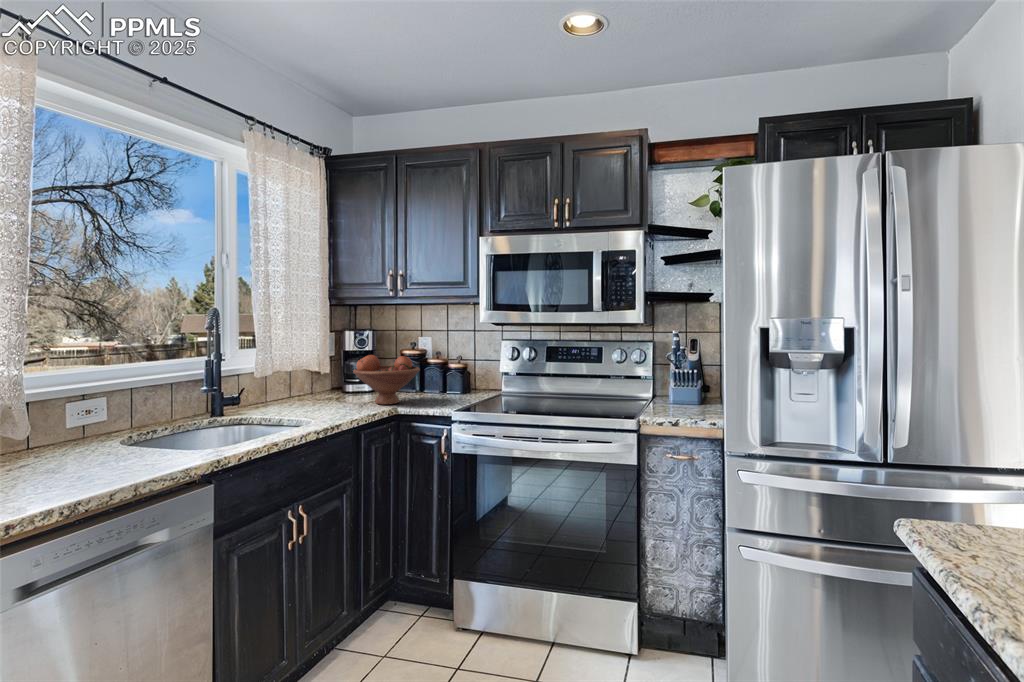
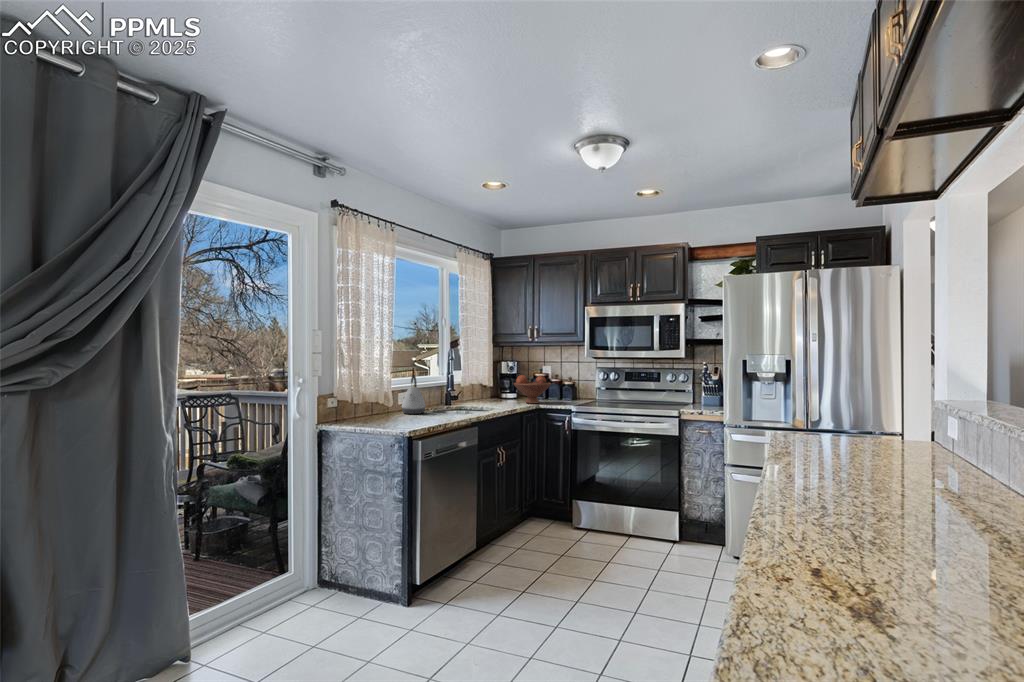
kettle: none [58,366,123,452] -> present [402,375,426,414]

